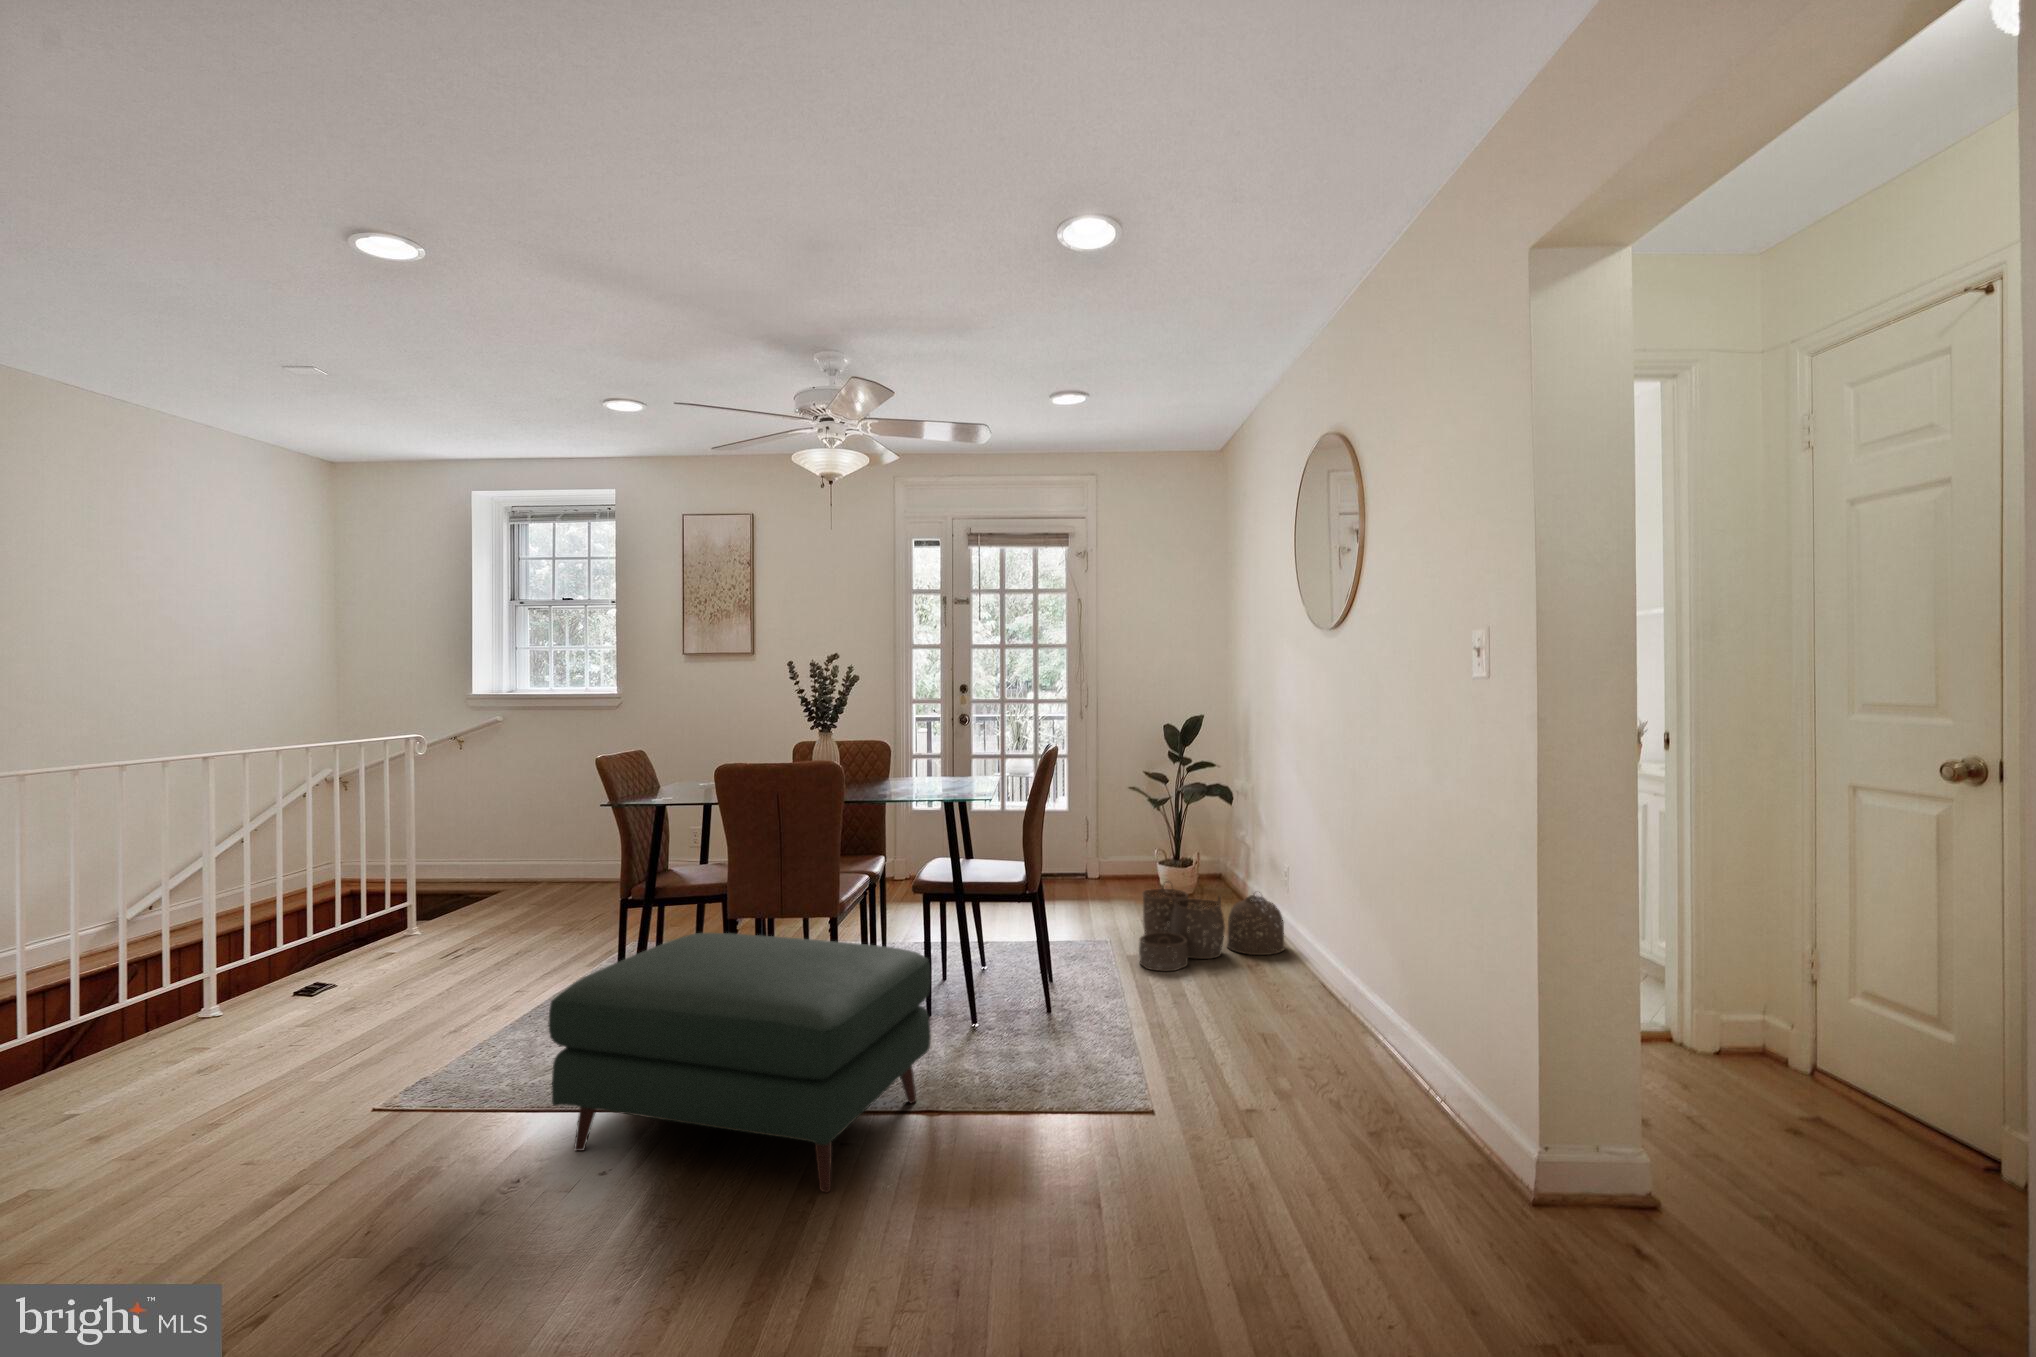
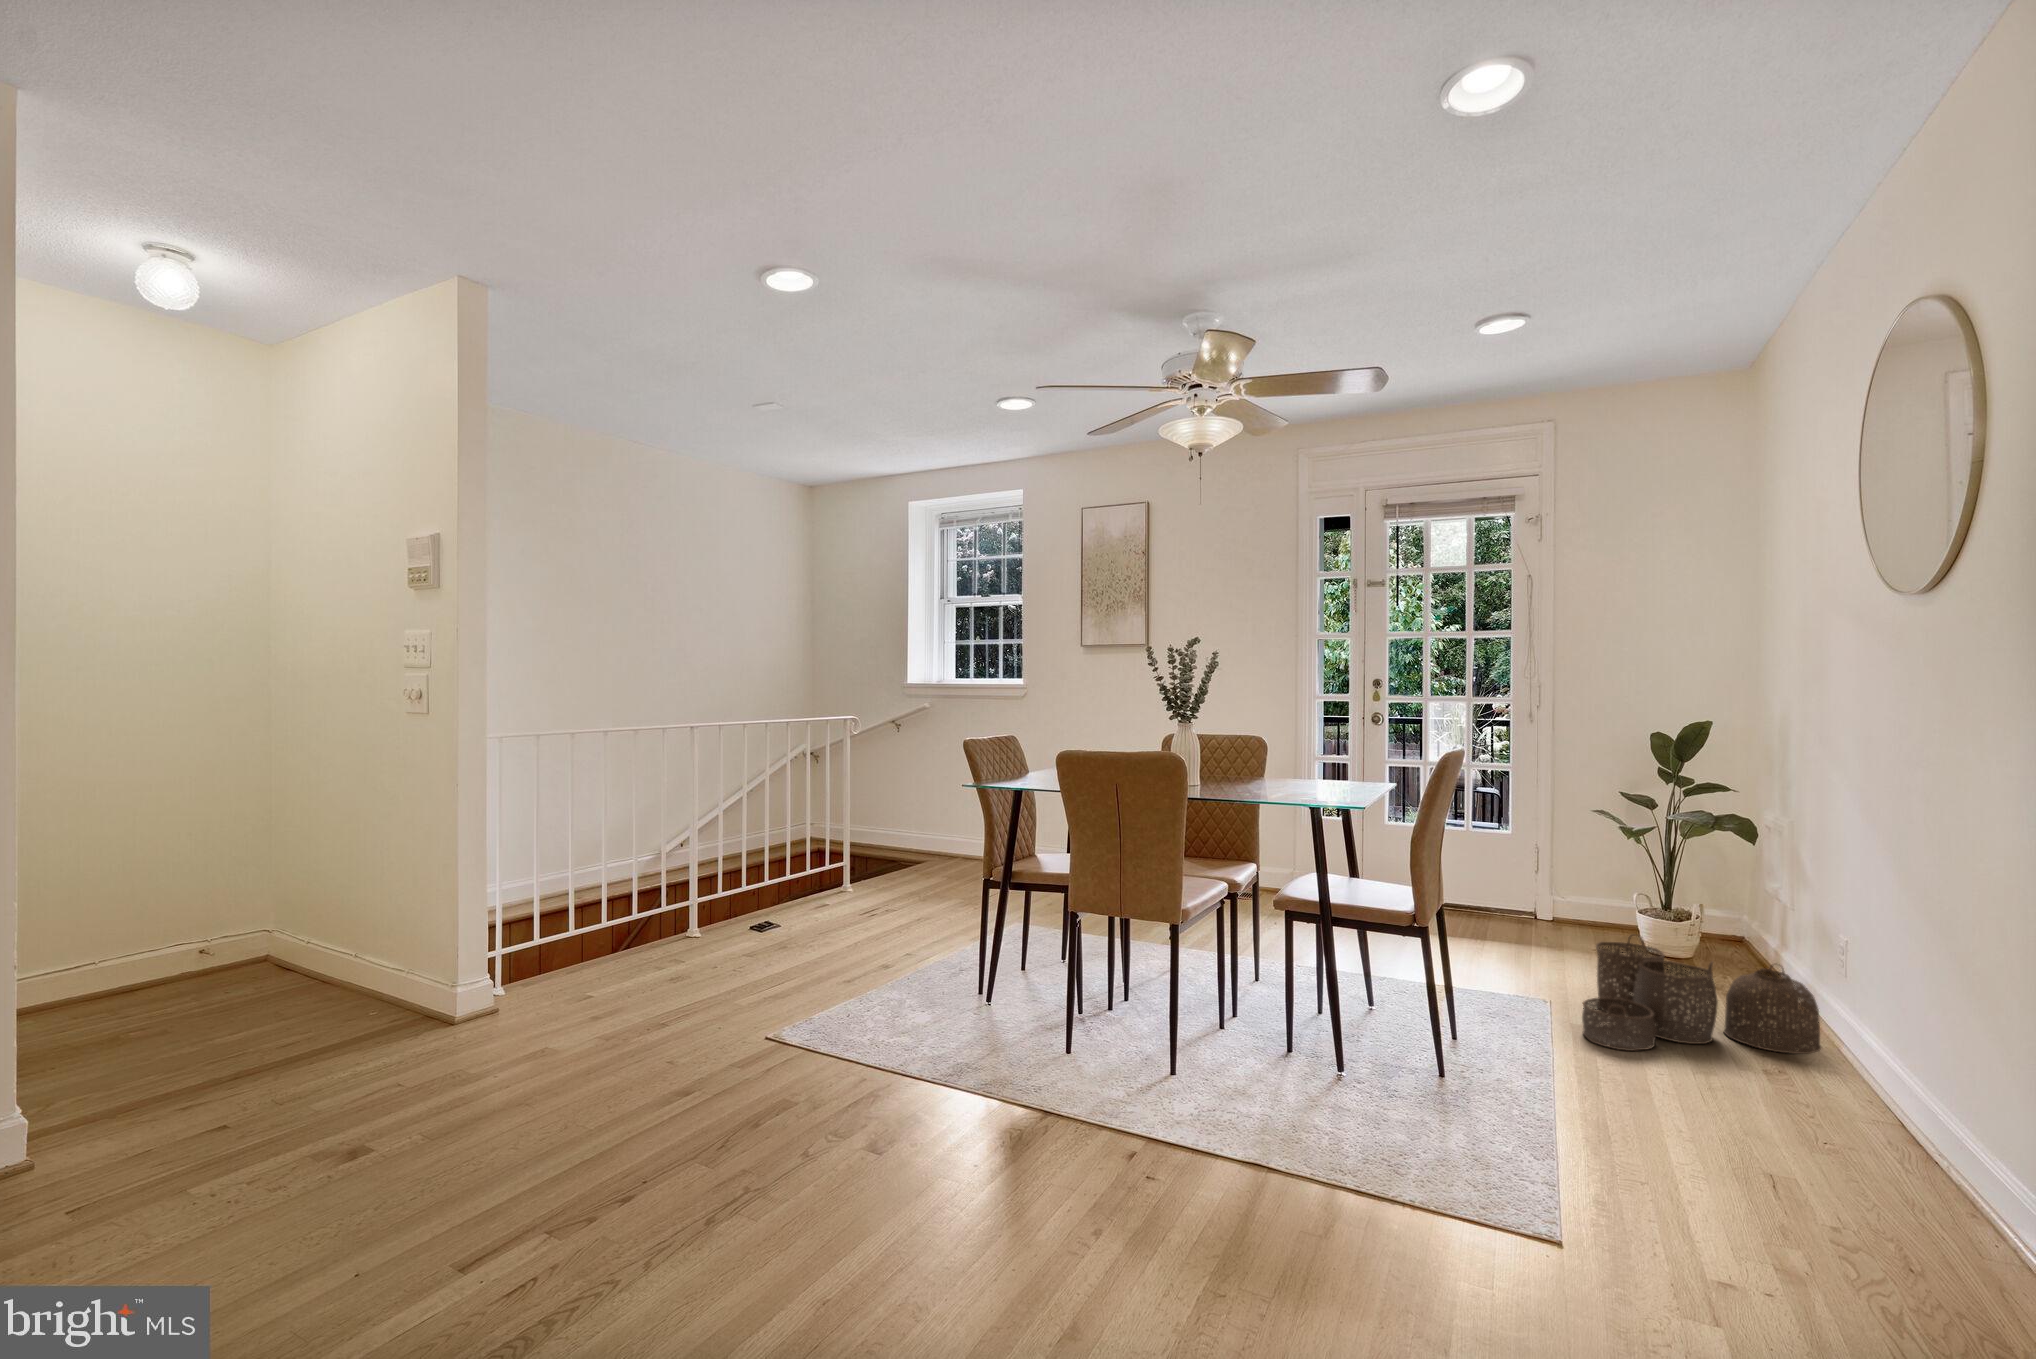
ottoman: present [548,933,931,1193] -> none [880,922,1264,1223]

